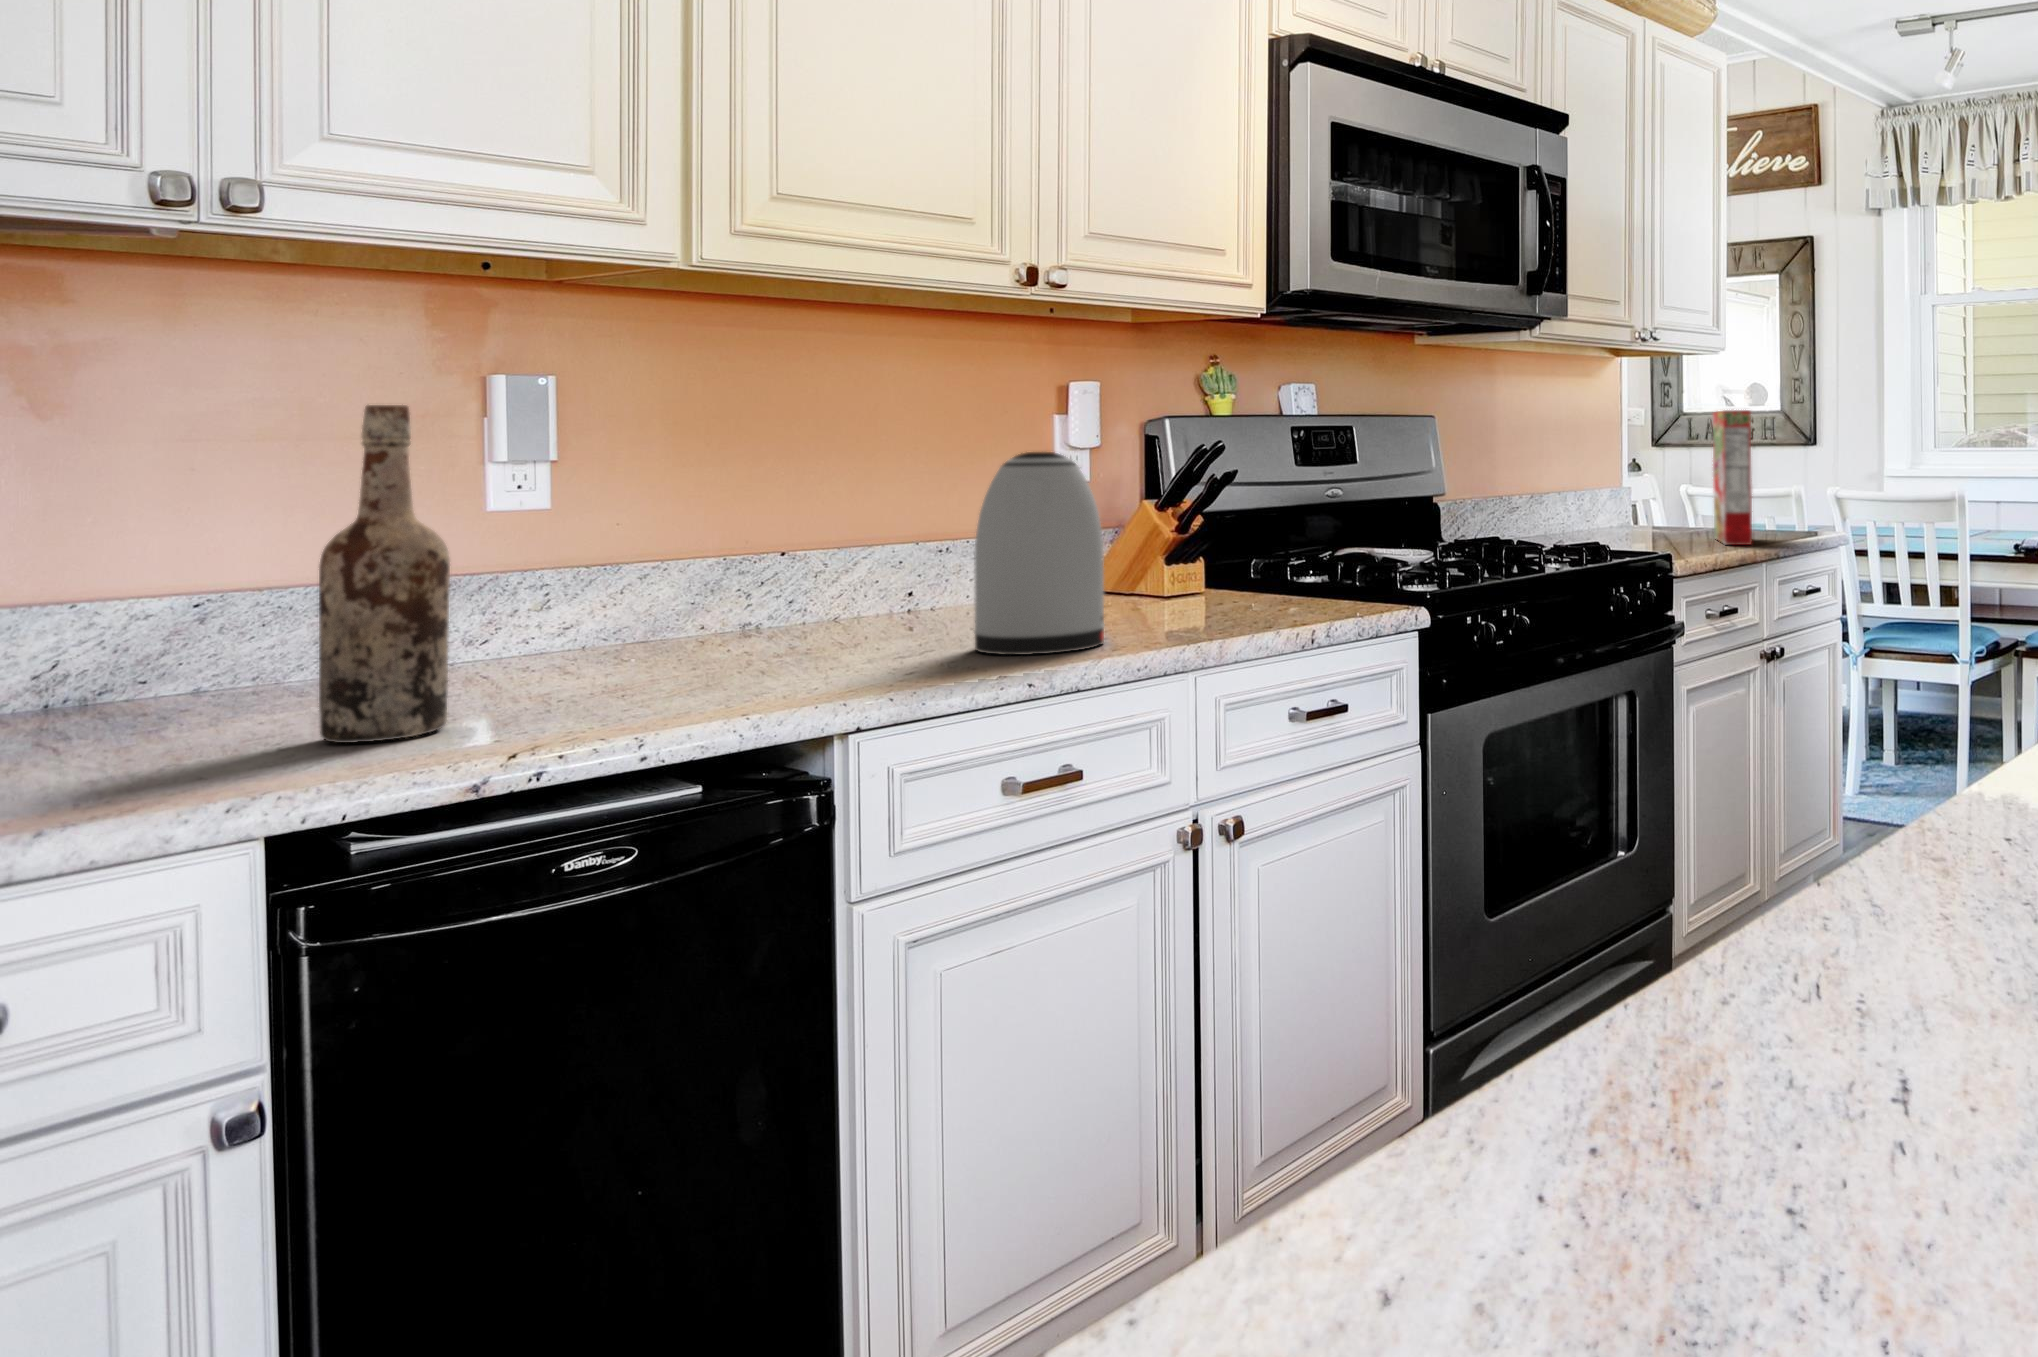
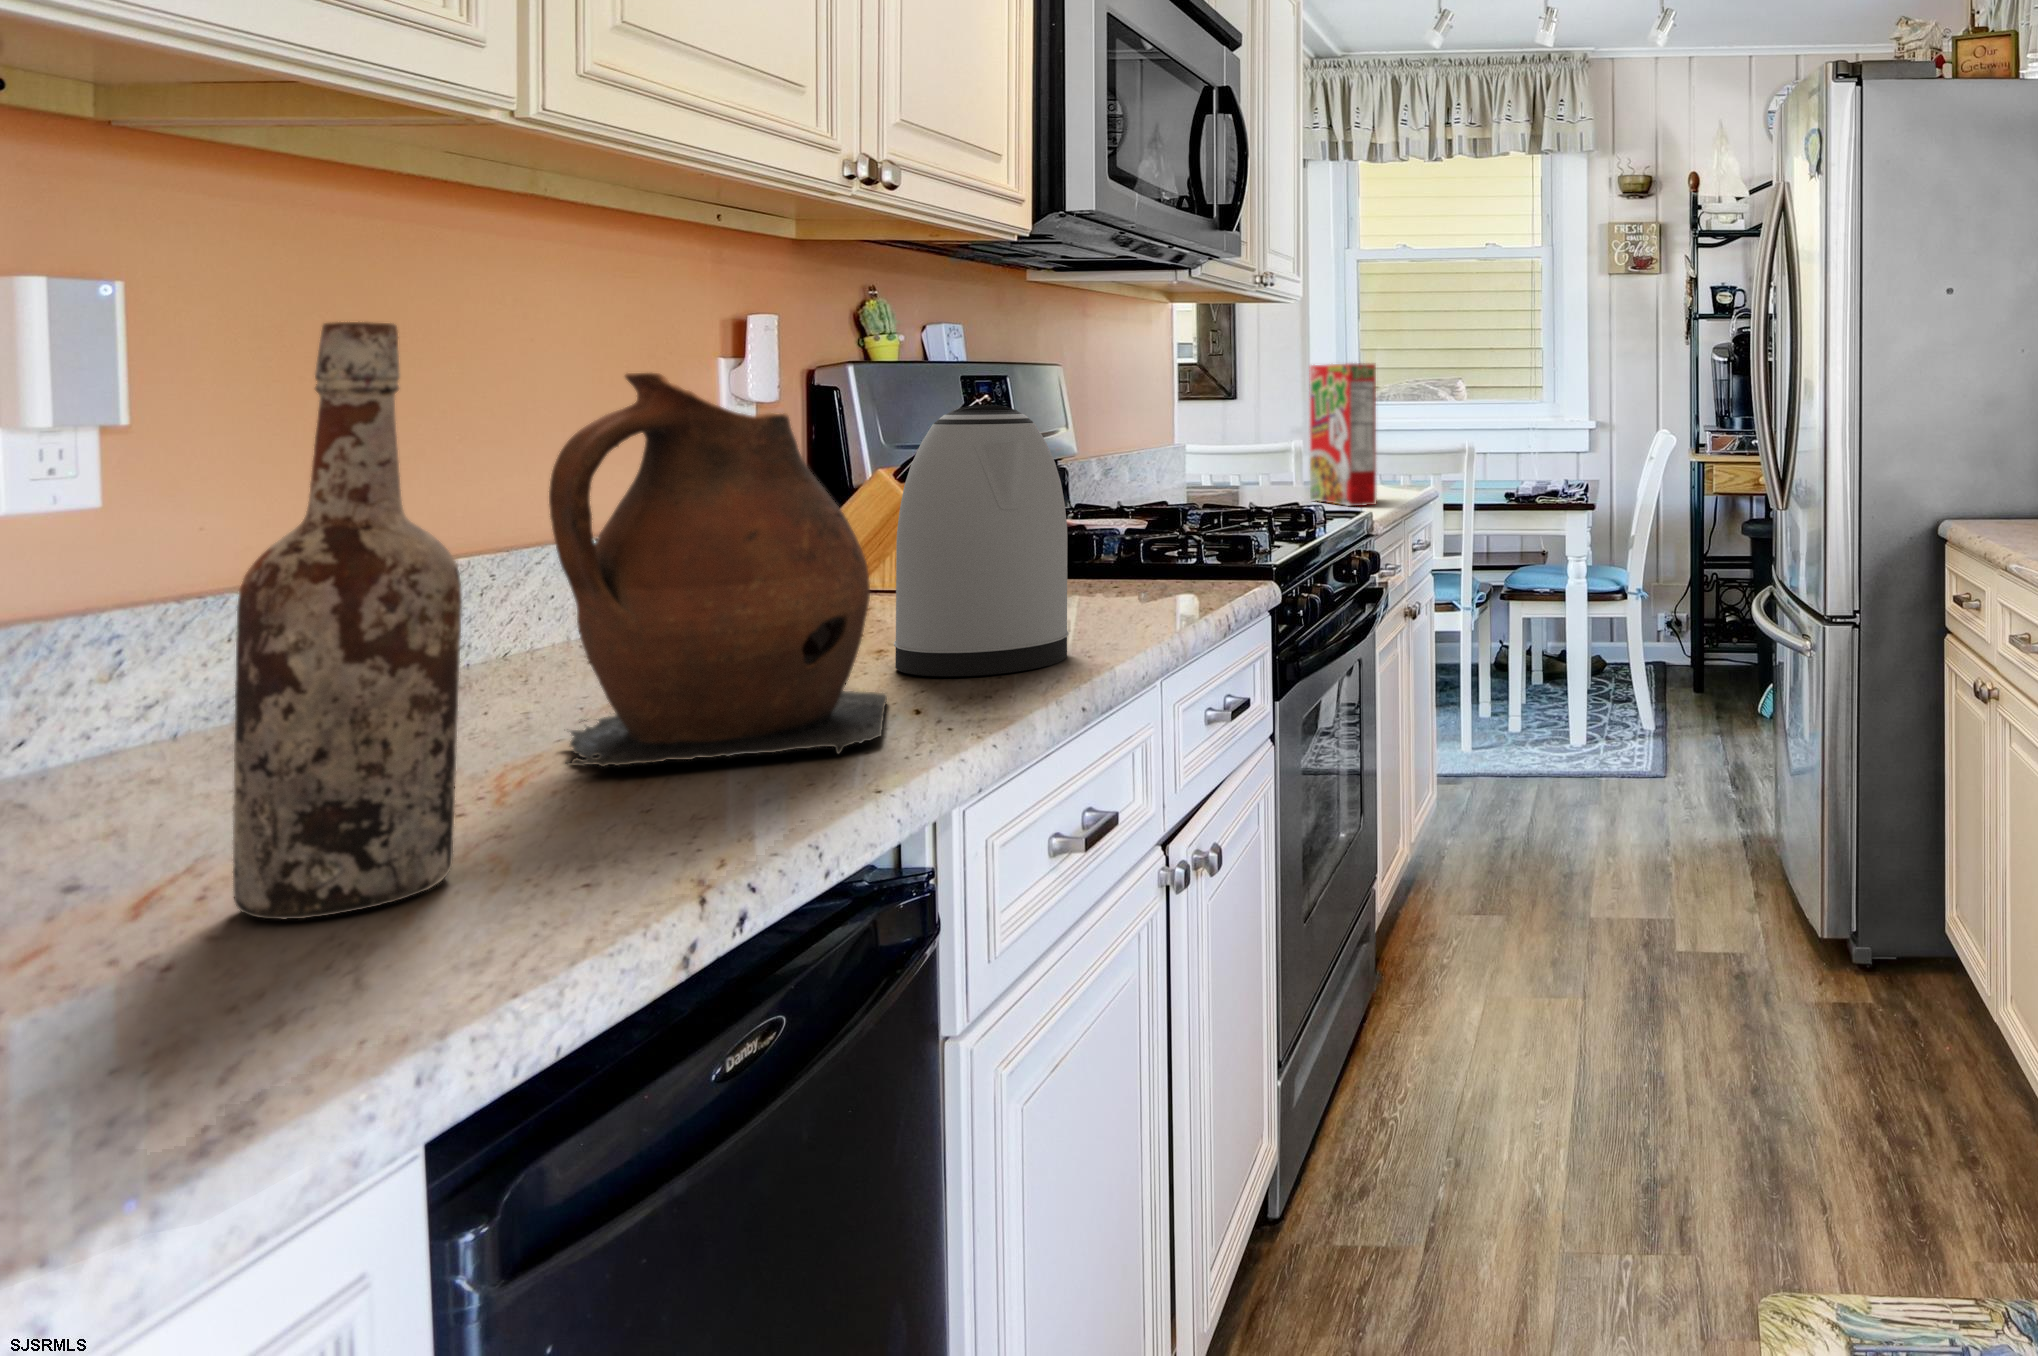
ceramic pitcher: none [636,430,906,694] -> present [549,373,887,767]

